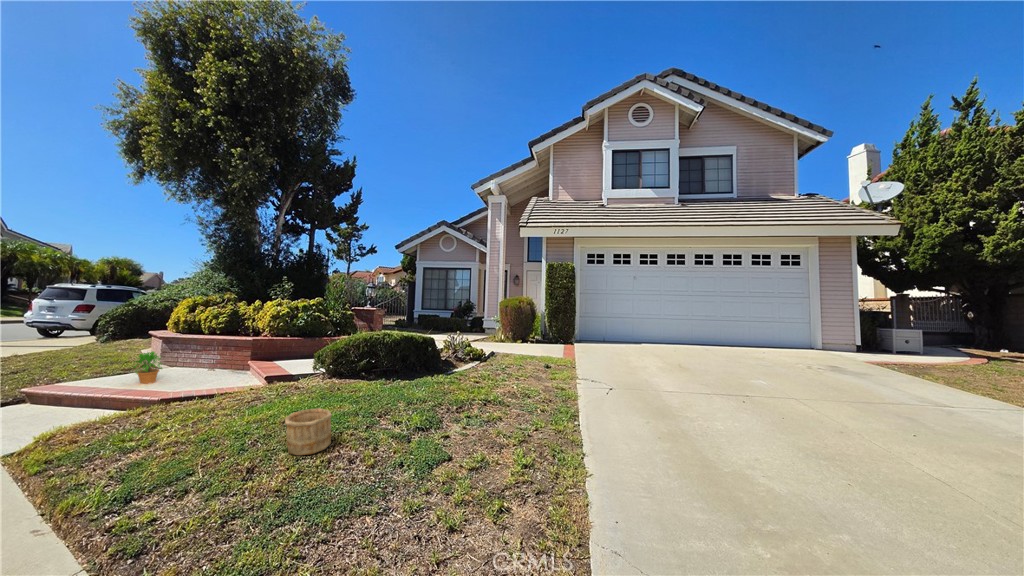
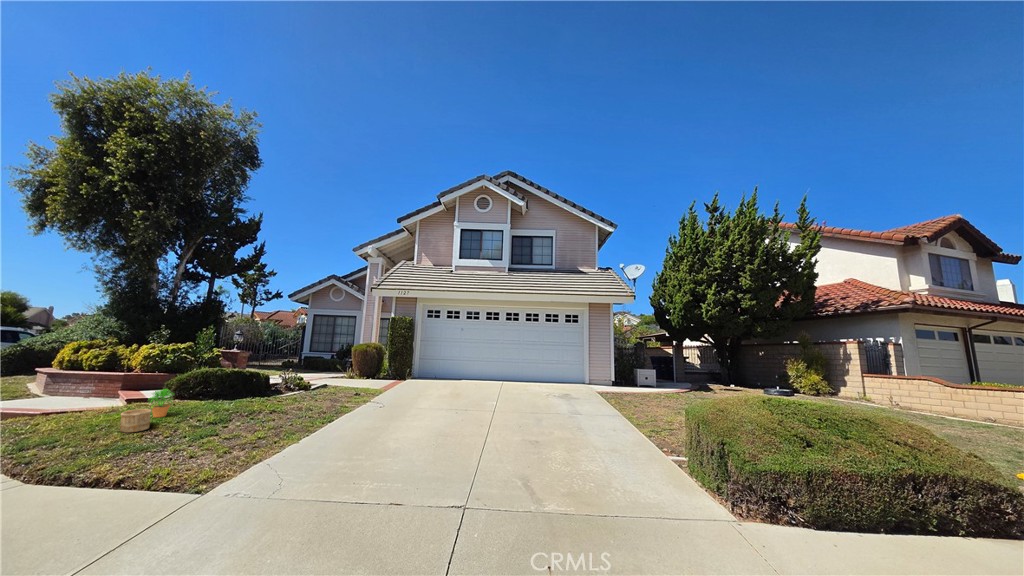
potted plant: present [134,351,162,384] -> present [150,389,172,417]

